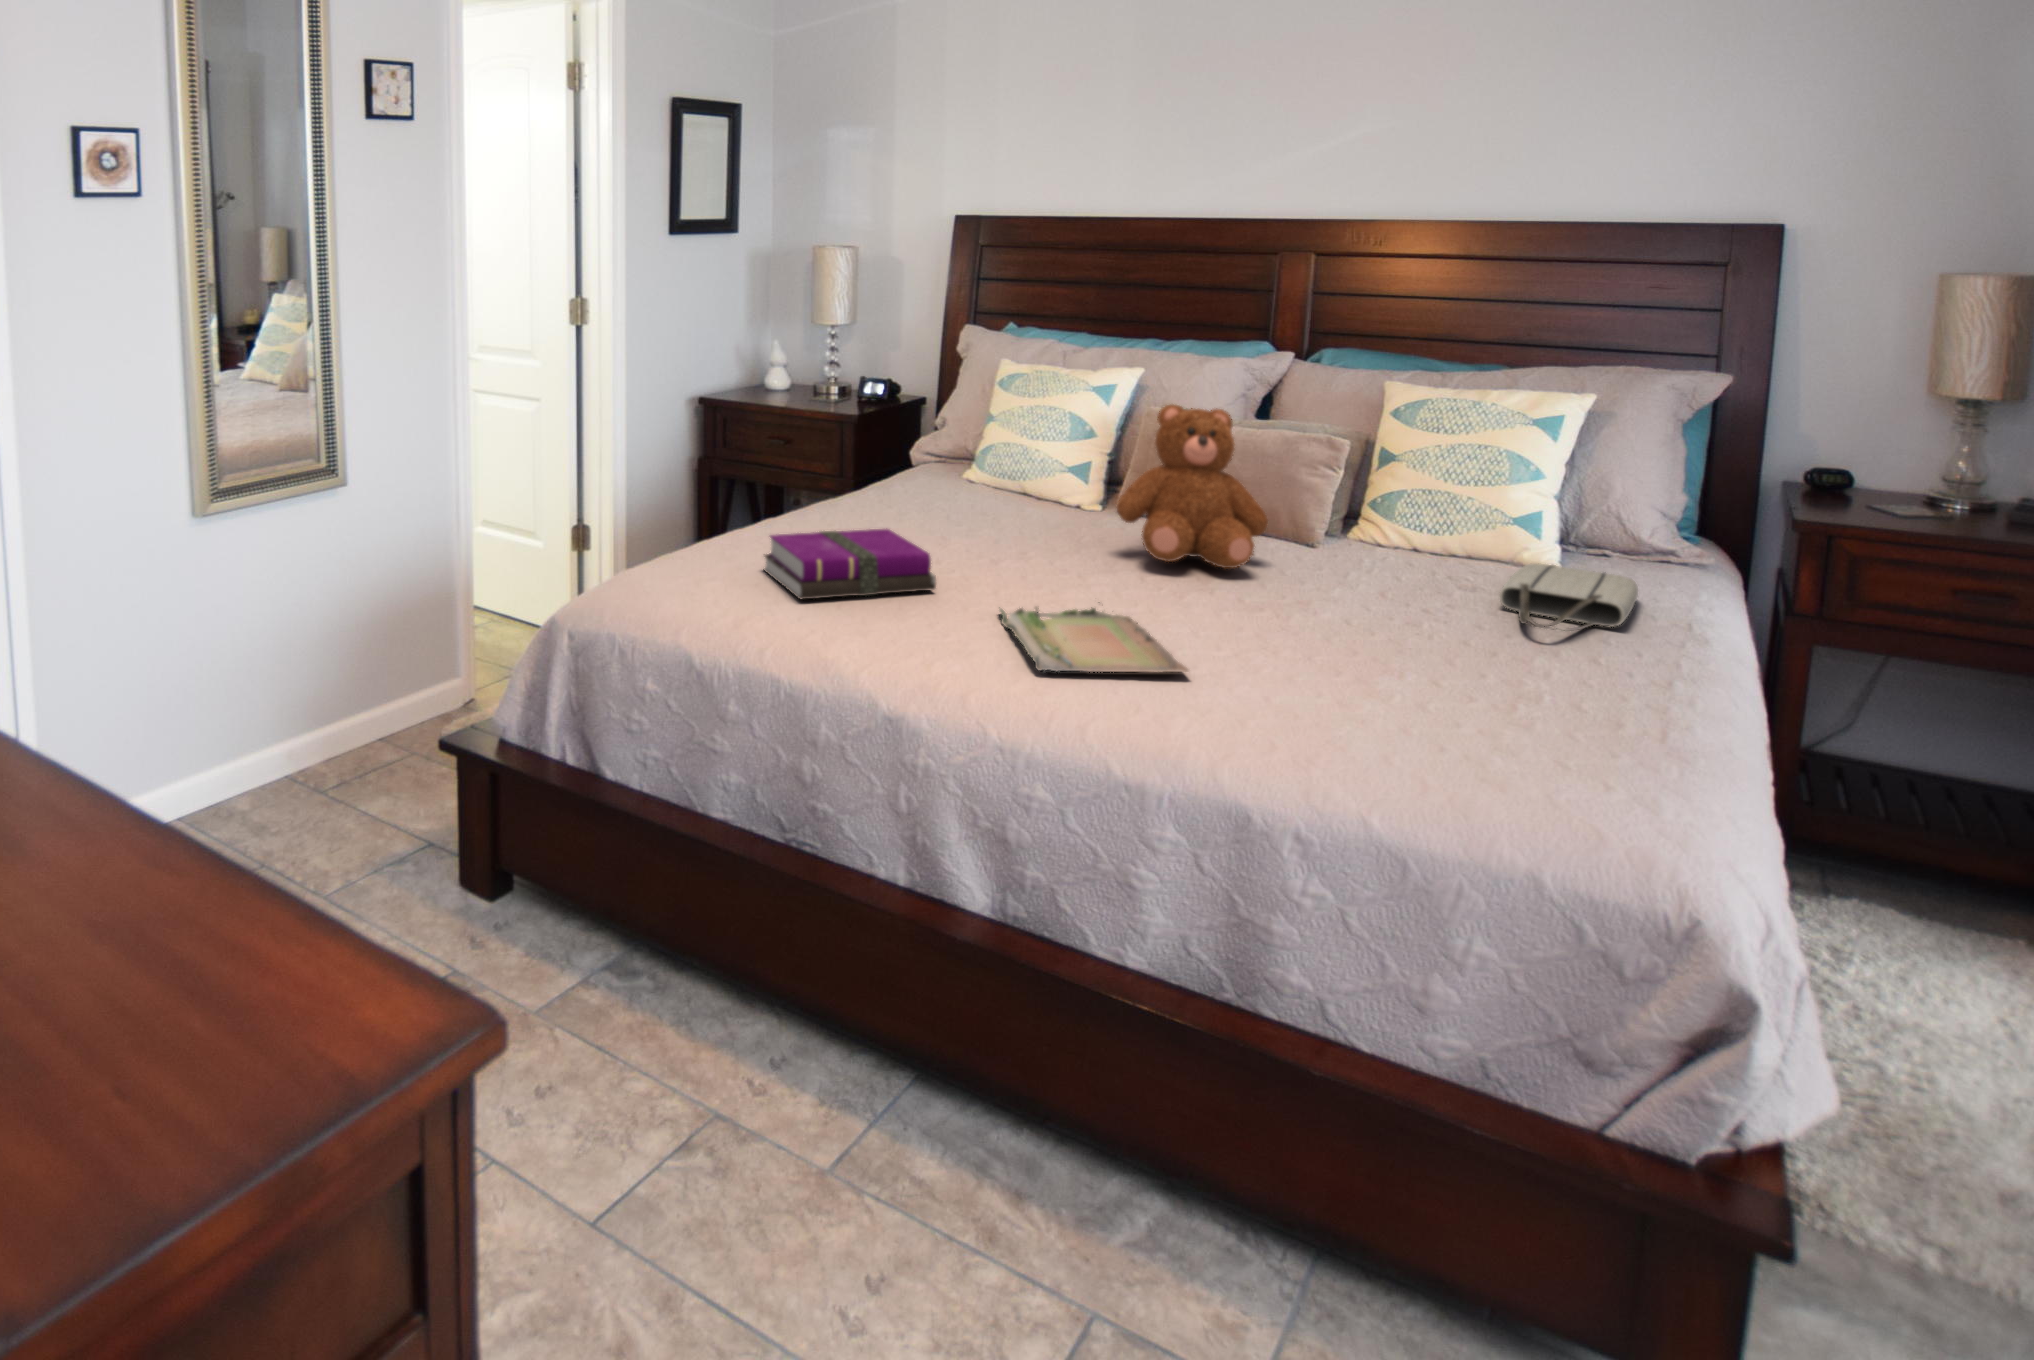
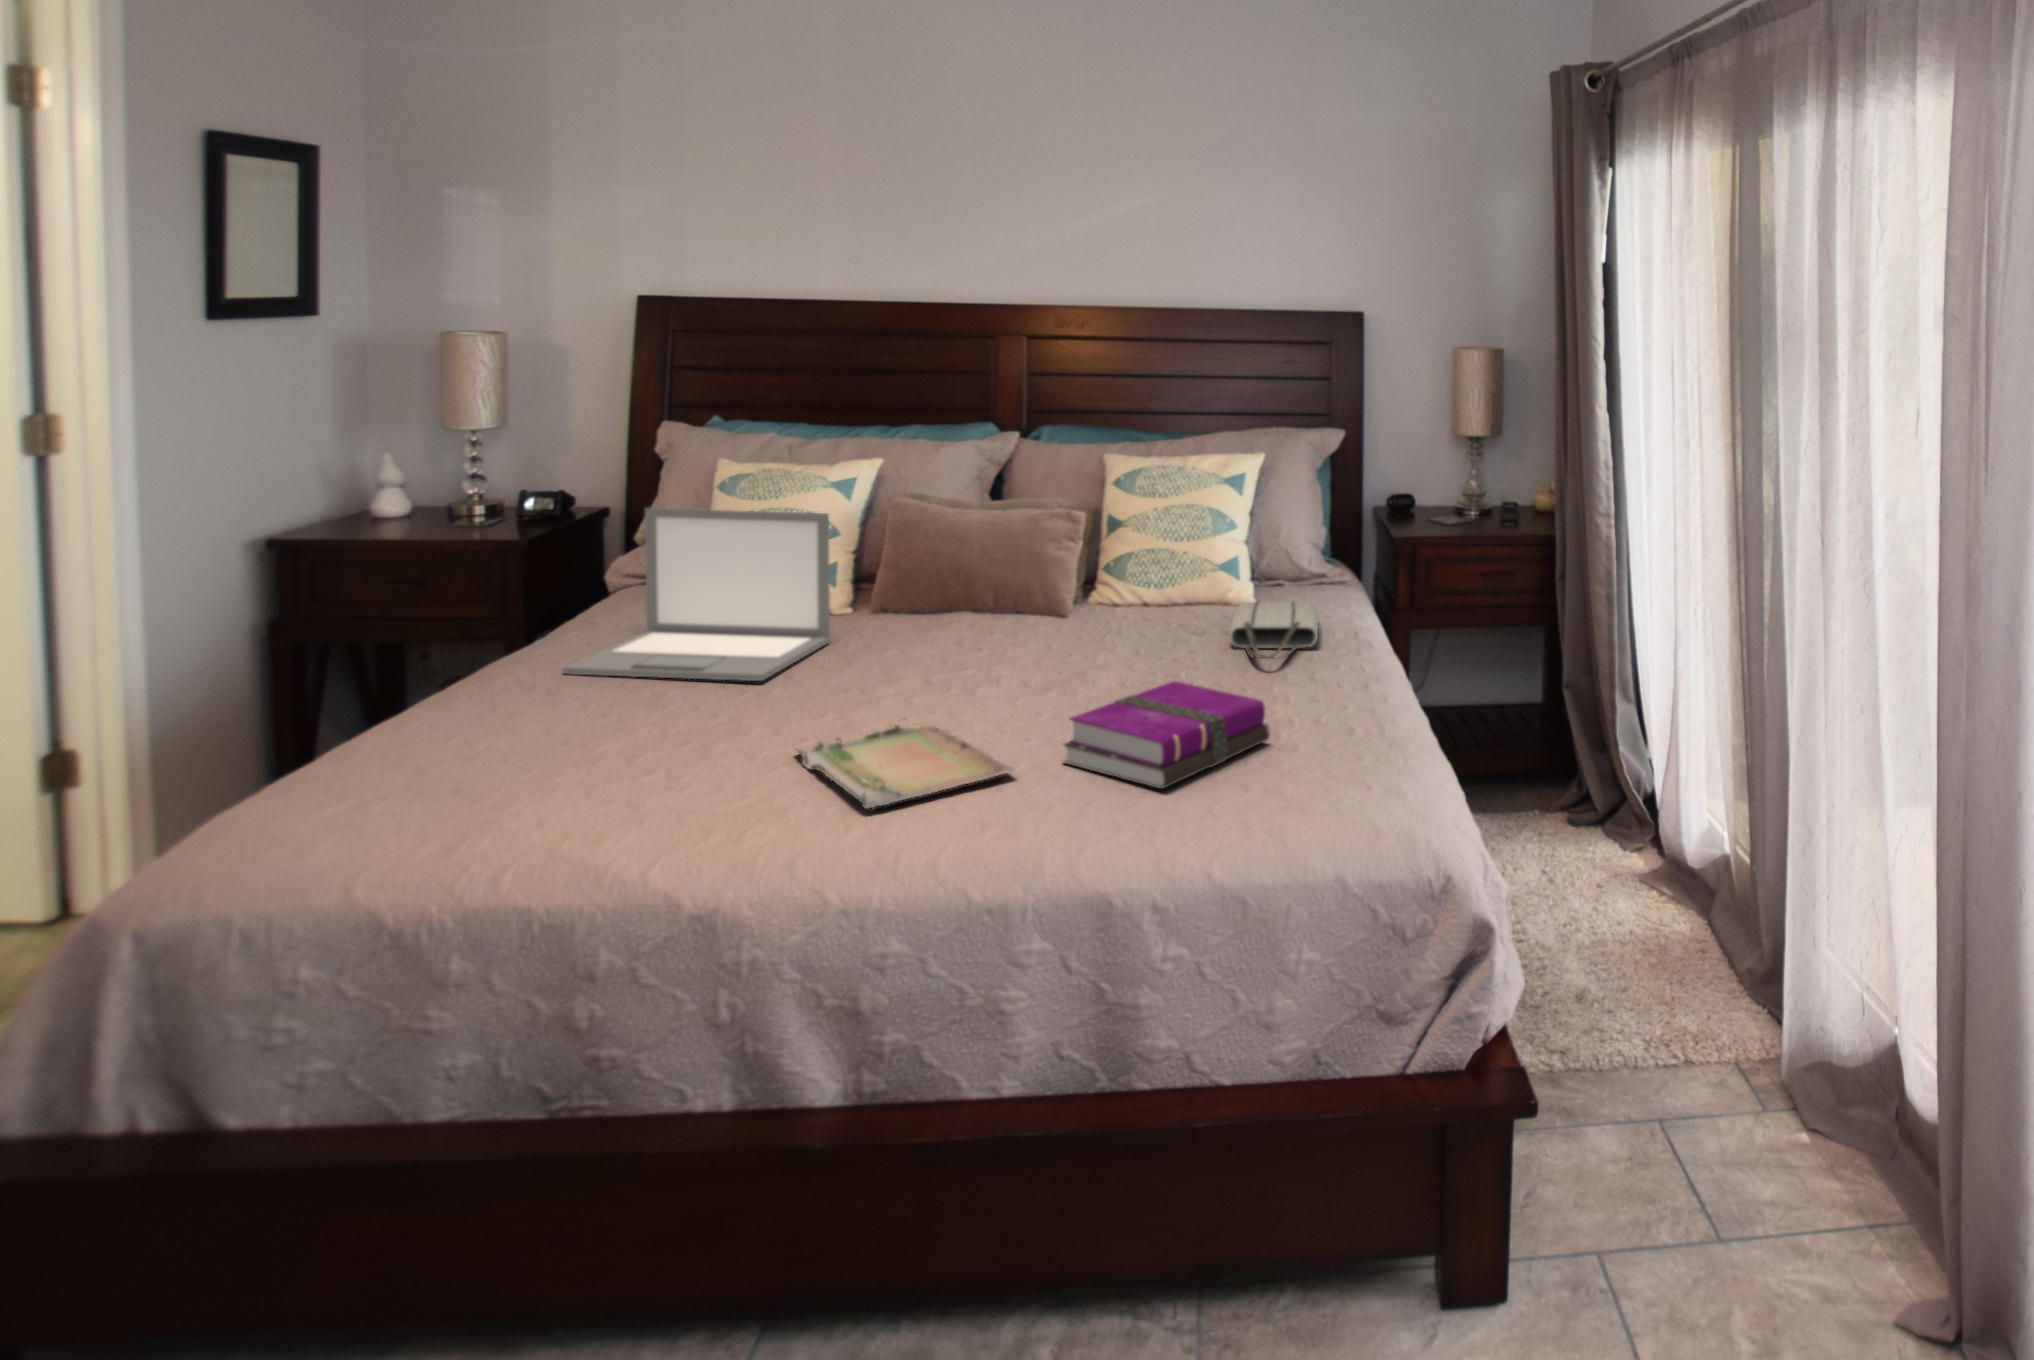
laptop: none [853,392,1071,549] -> present [562,508,830,681]
teddy bear: present [1117,405,1268,569] -> none [890,494,1038,660]
notebook: present [764,528,936,599] -> present [1064,681,1270,789]

